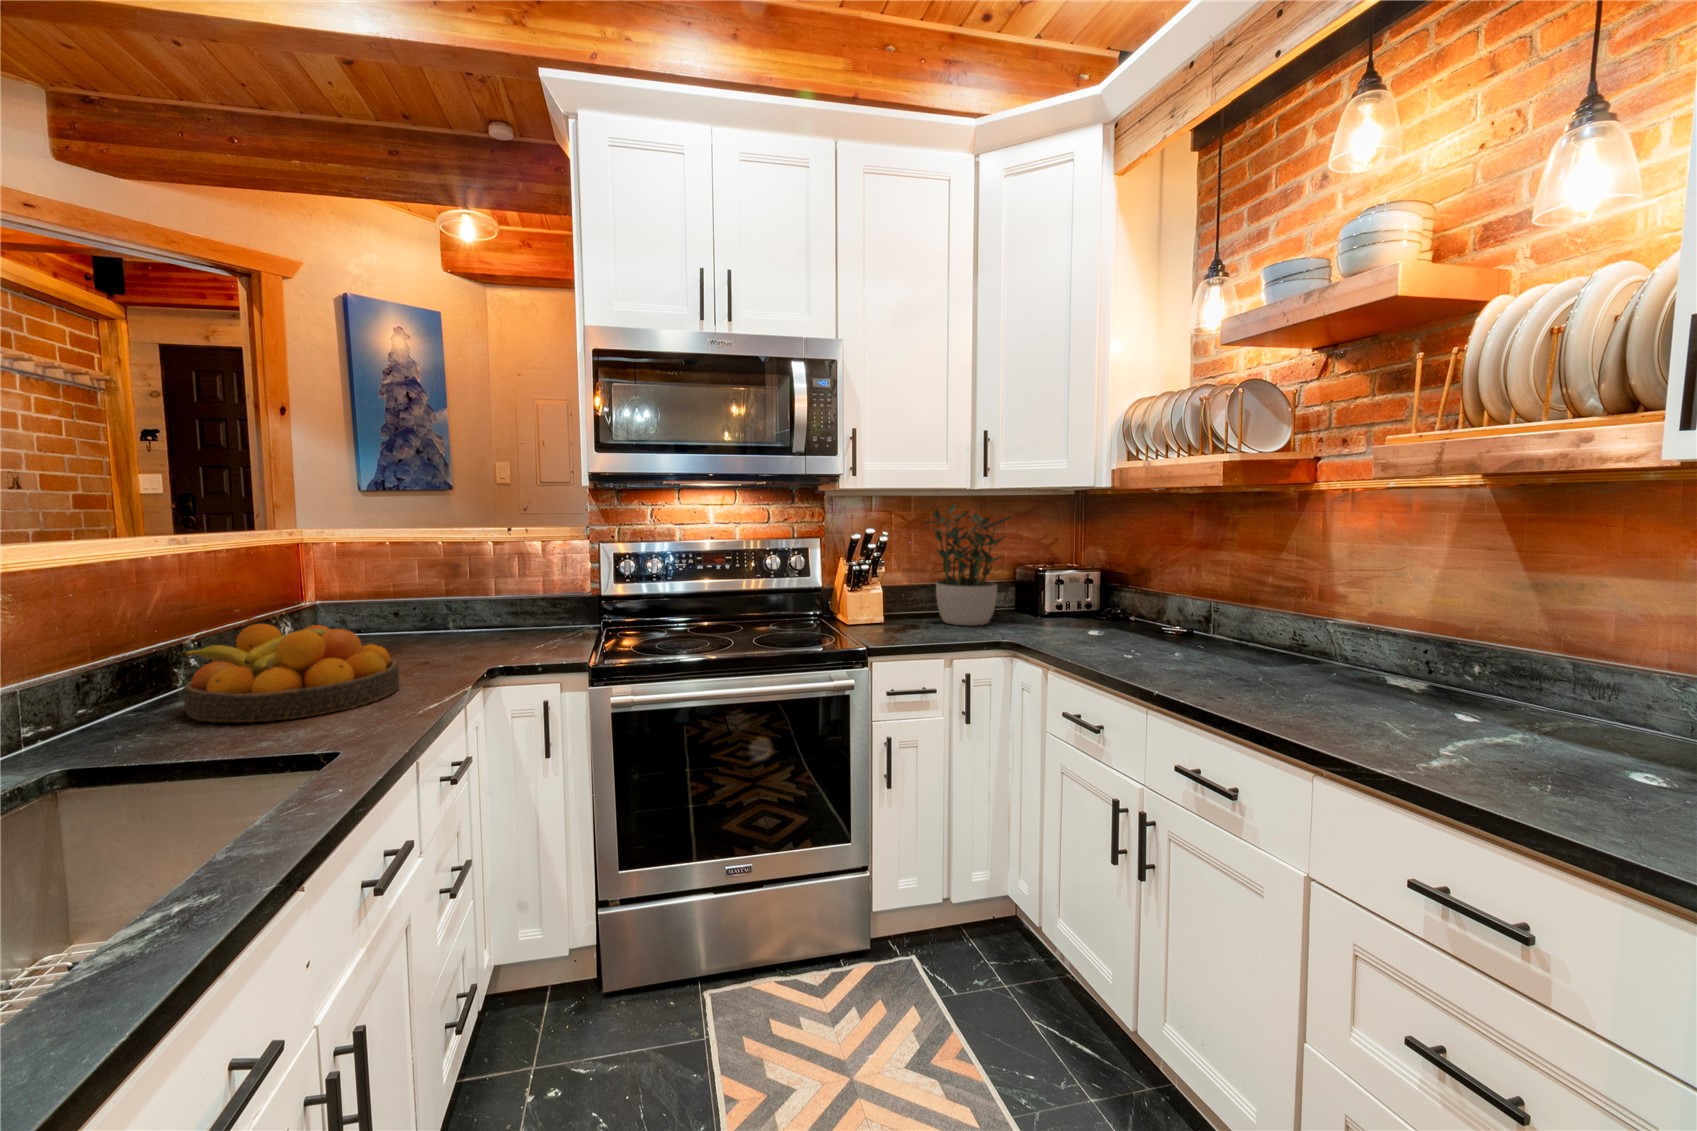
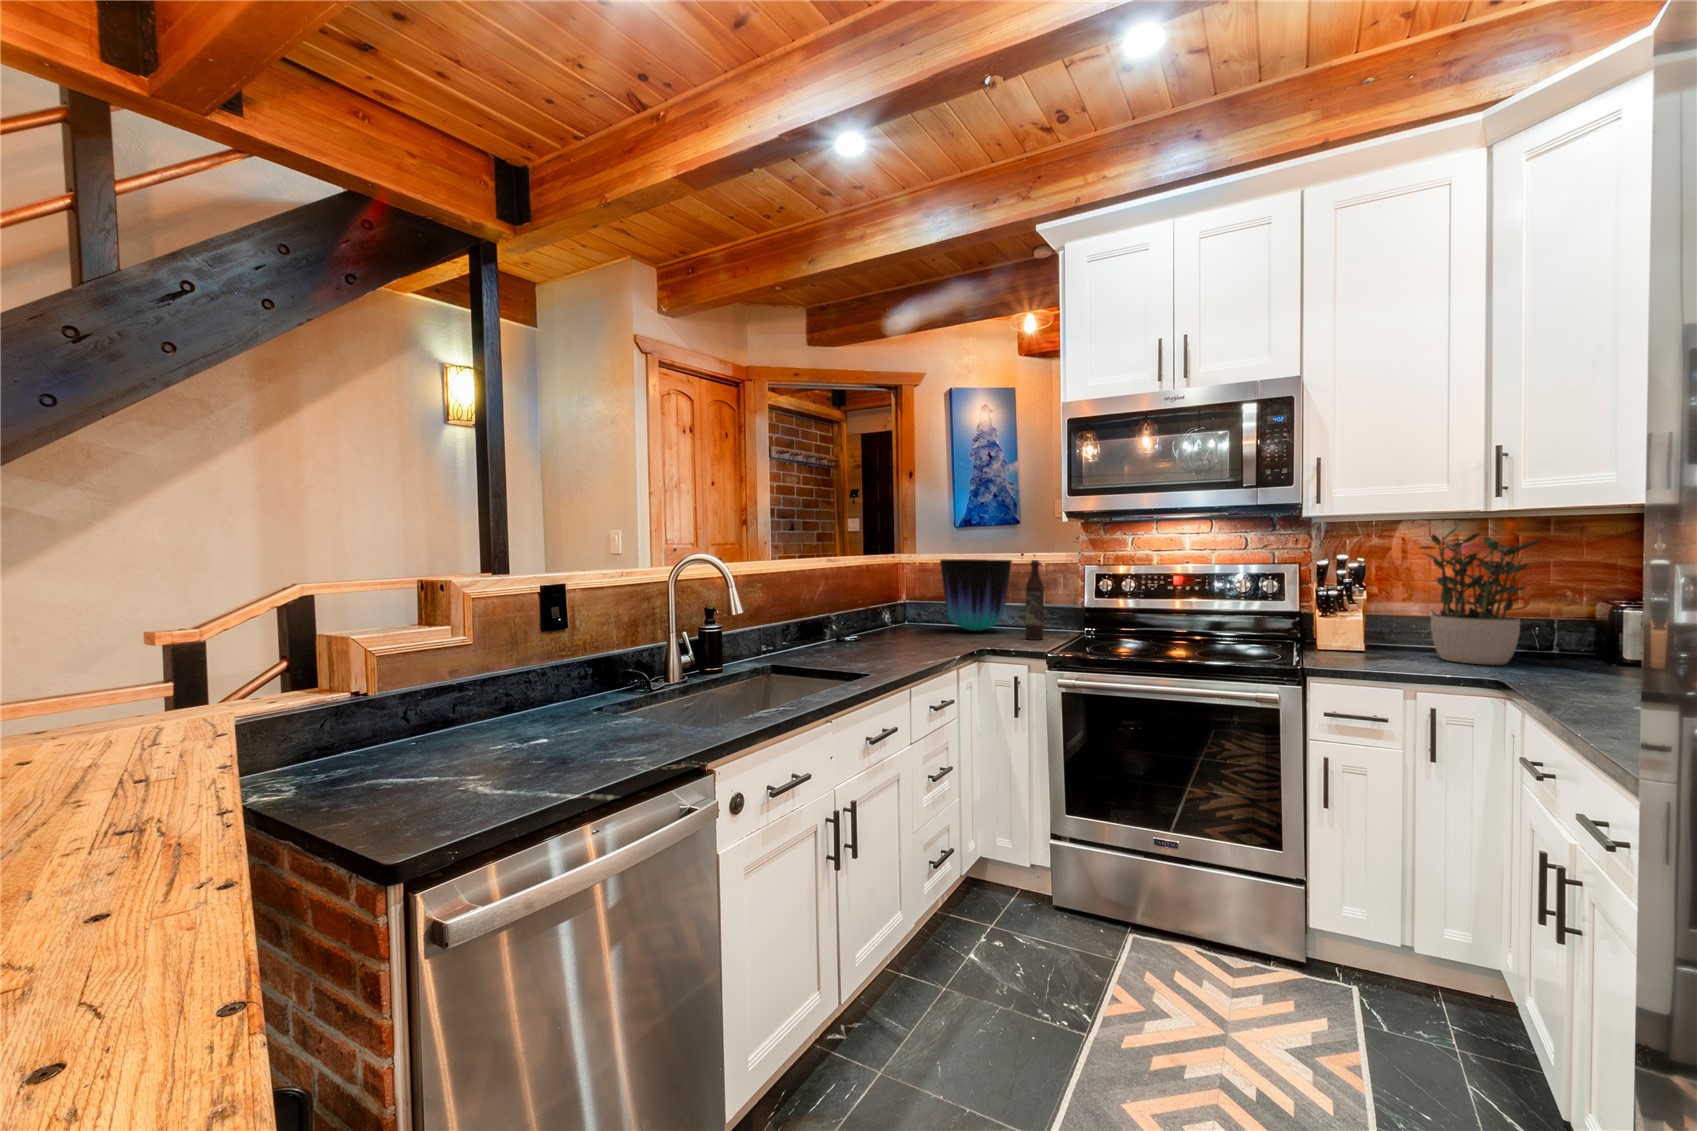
vase: none [379,539,498,642] -> present [940,559,1012,631]
wine bottle: none [531,541,559,649] -> present [1025,560,1044,640]
fruit bowl: present [181,624,400,722] -> none [838,600,935,651]

